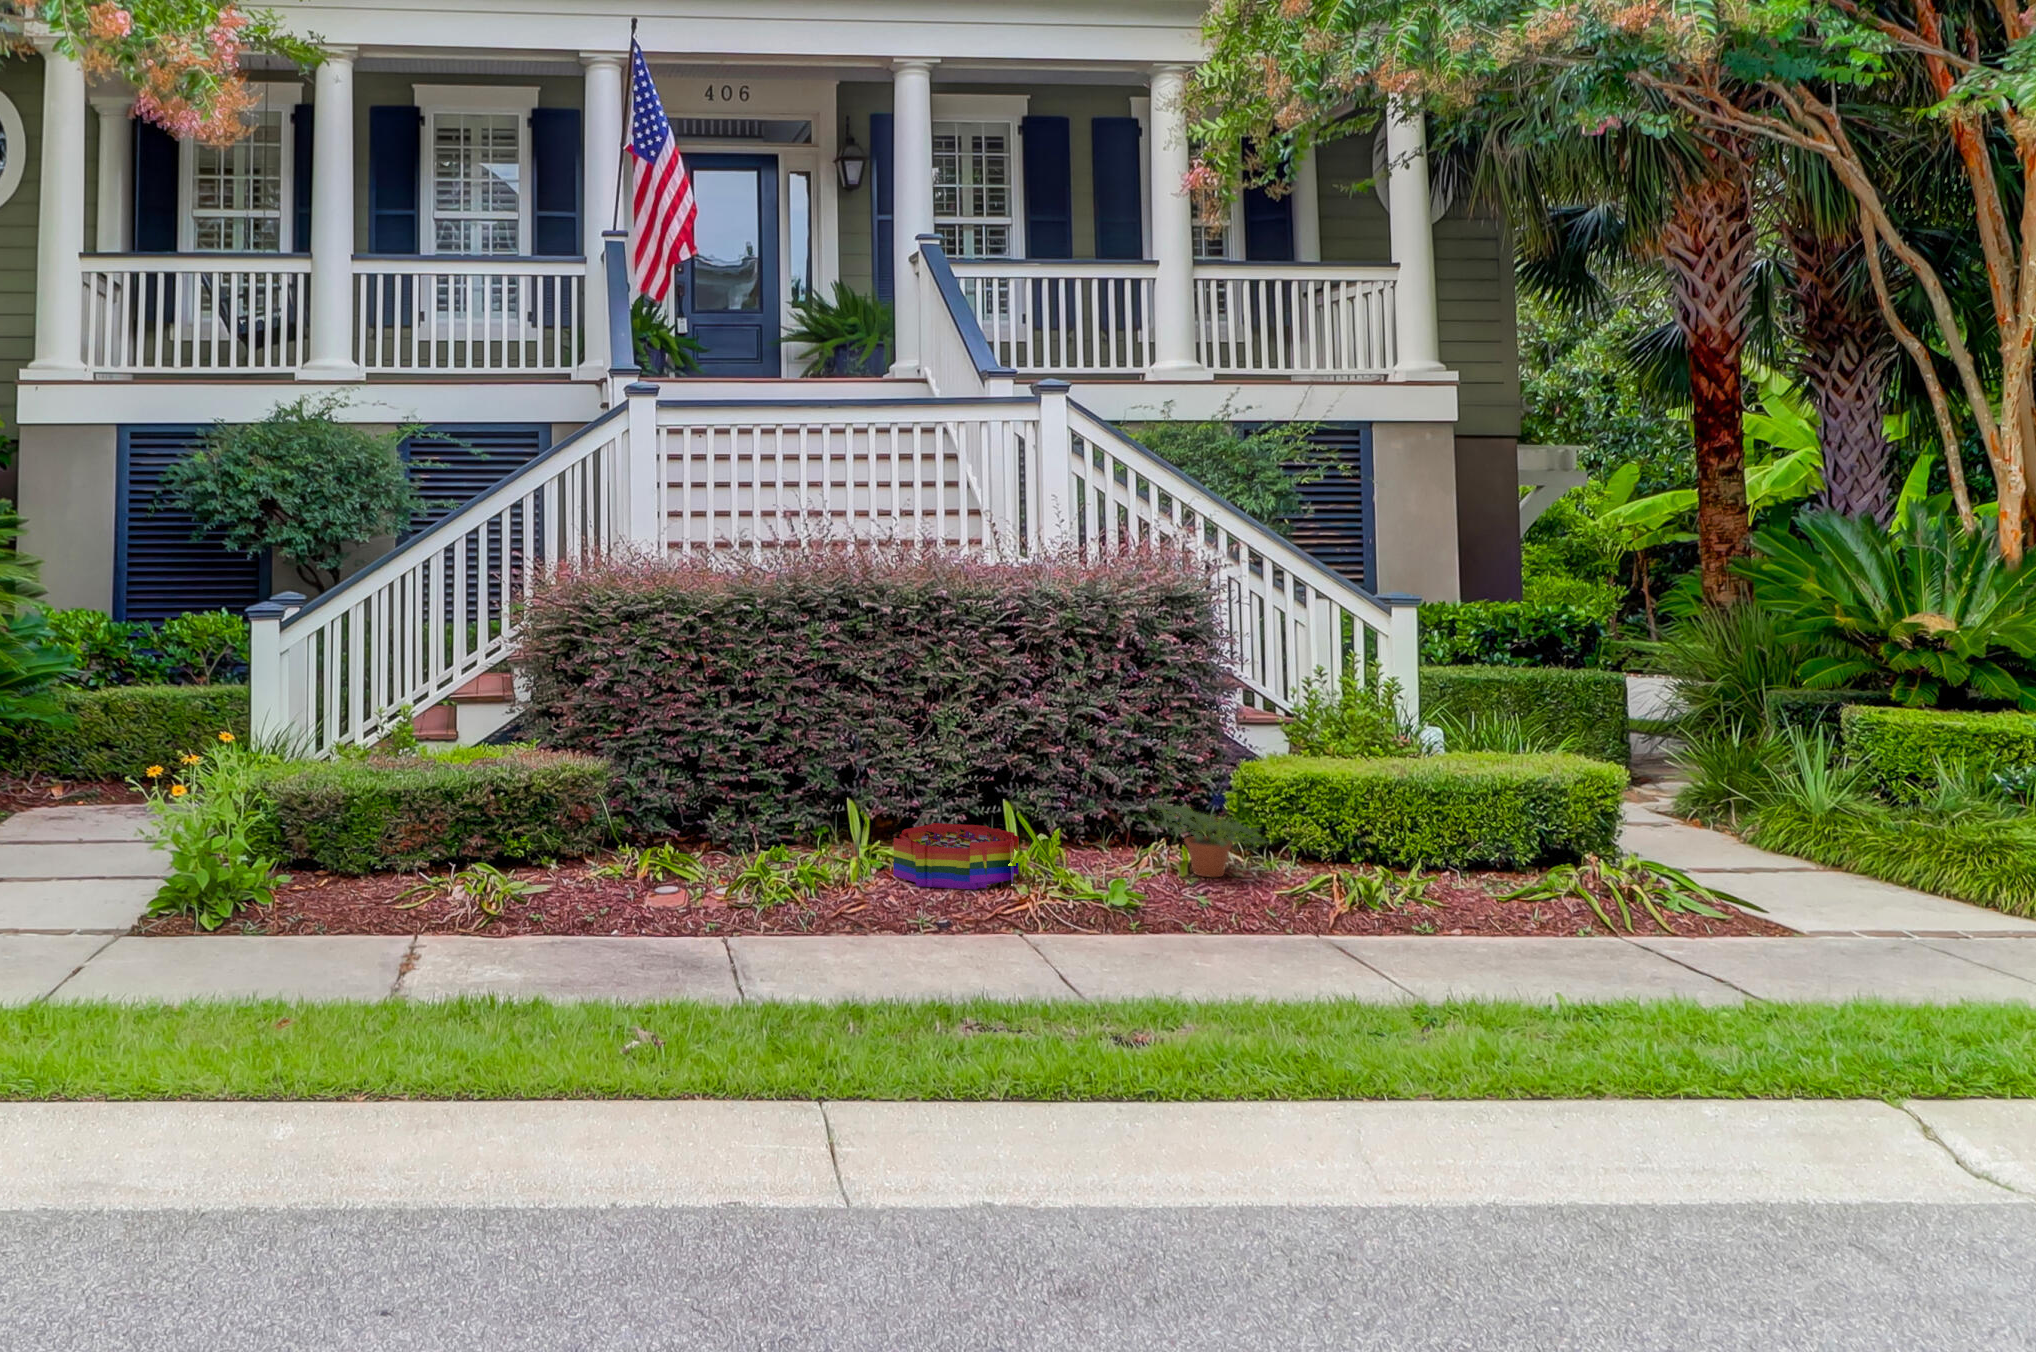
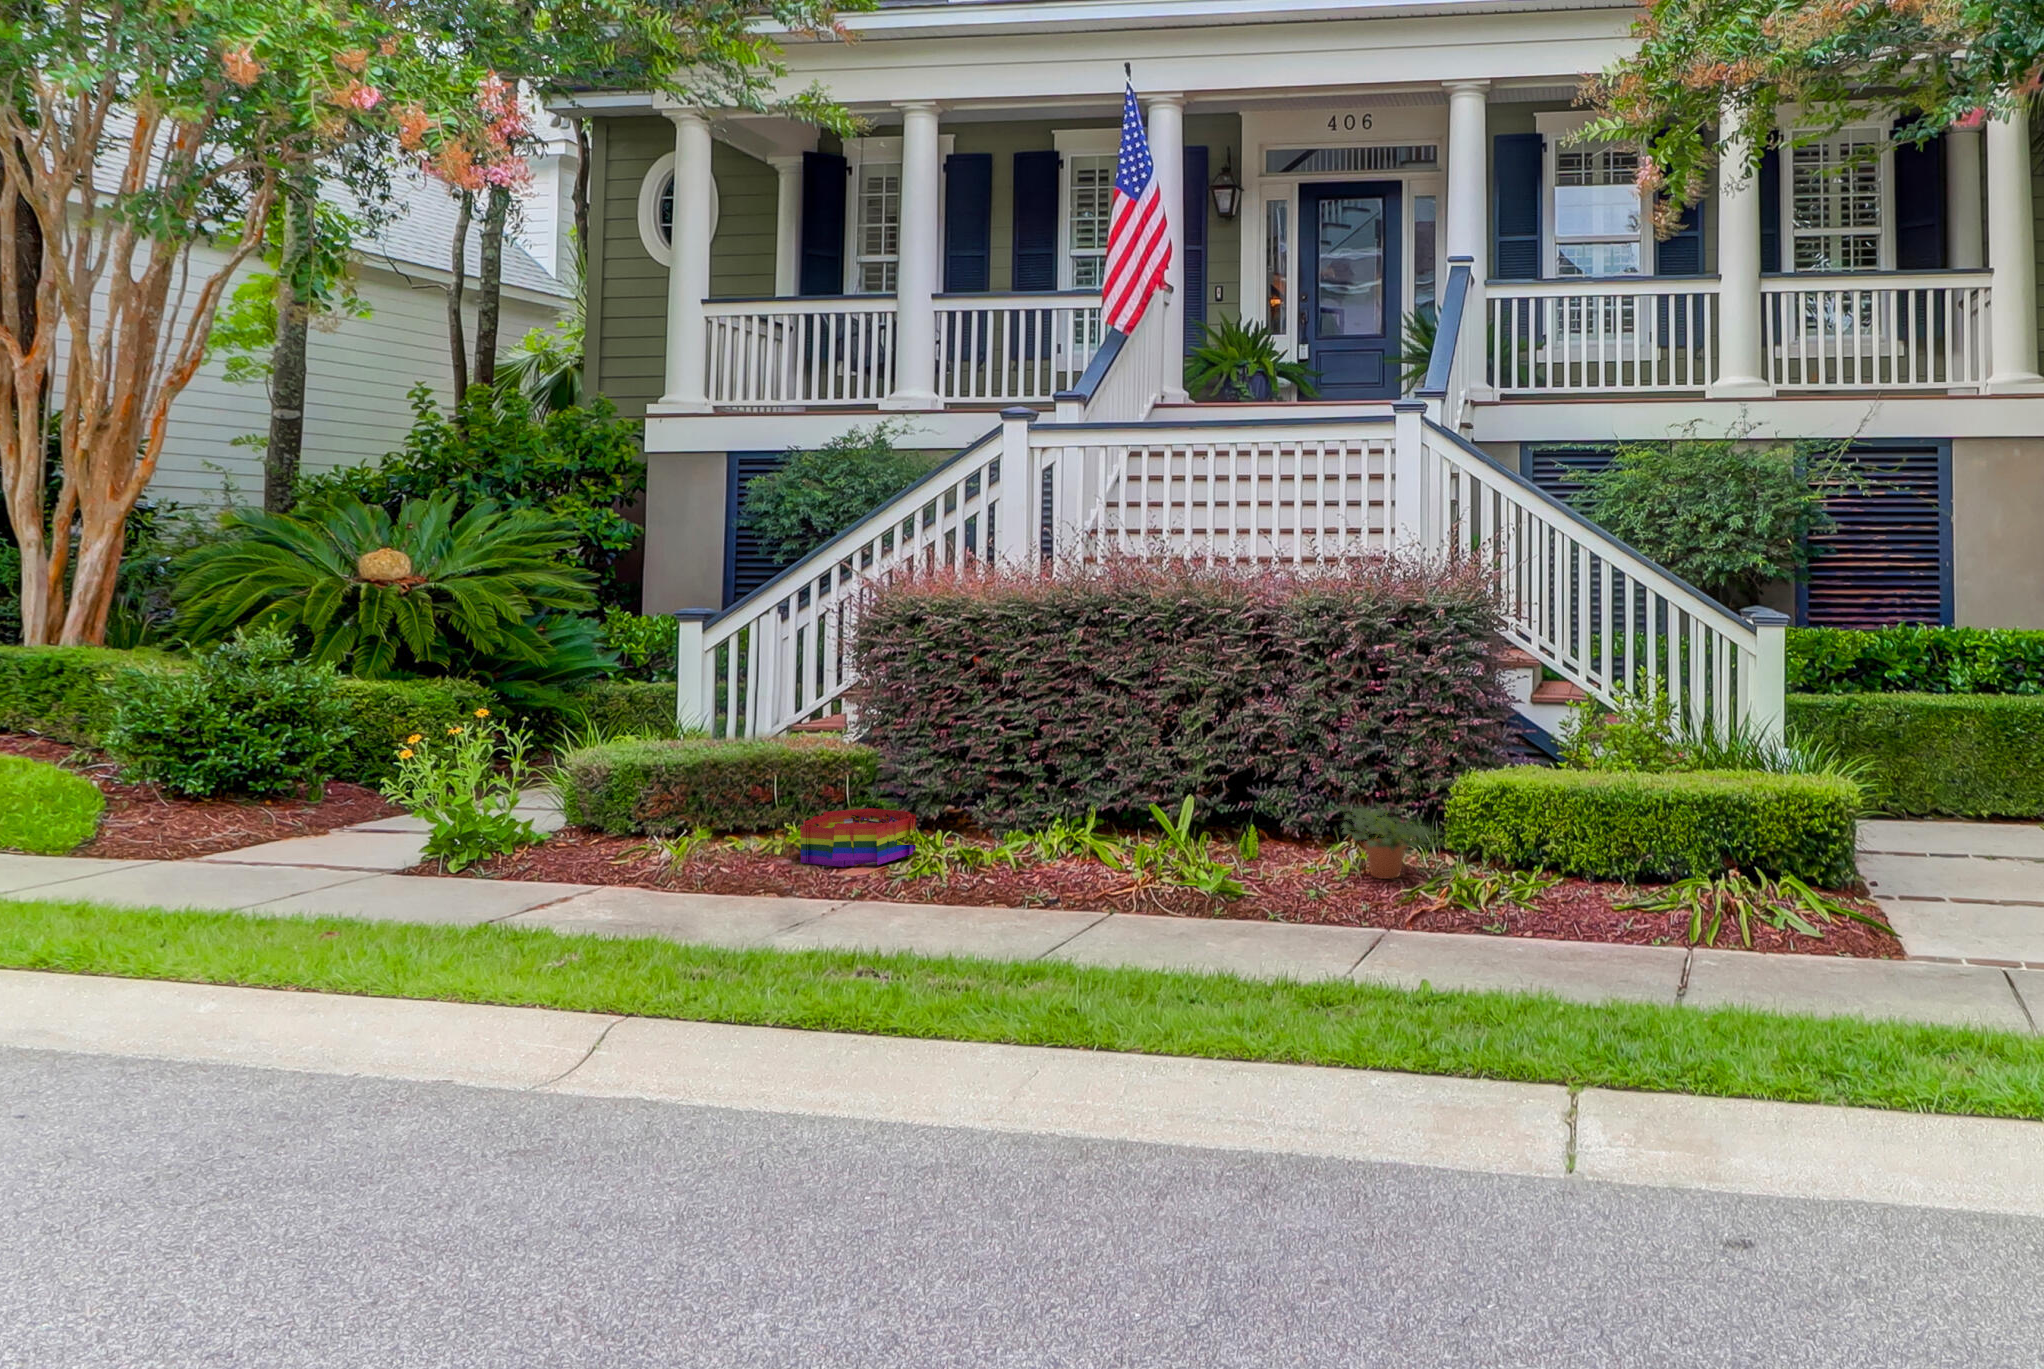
storage bin: present [894,823,1019,890] -> present [800,808,916,867]

